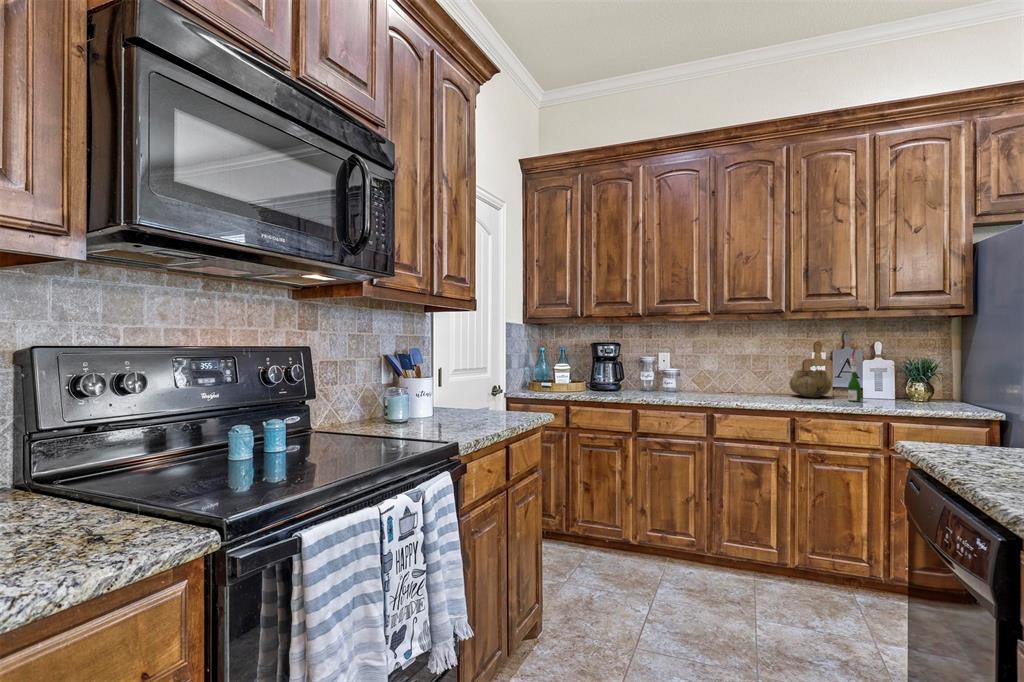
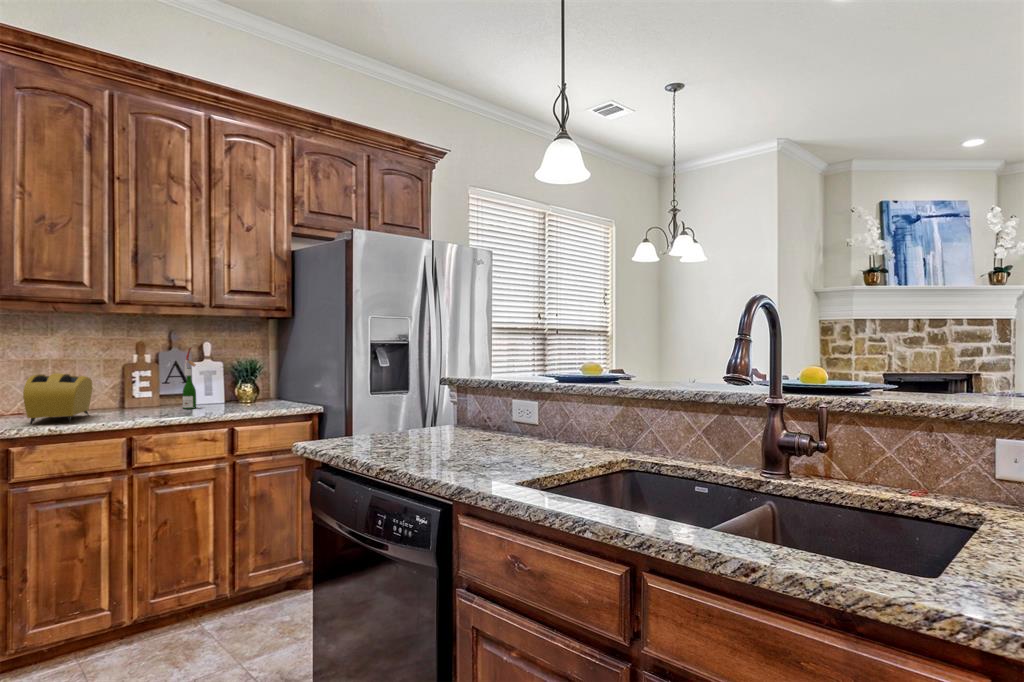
toaster: none [726,365,774,401] -> present [23,373,92,424]
decorative bowl: present [789,370,832,397] -> none [108,376,161,410]

